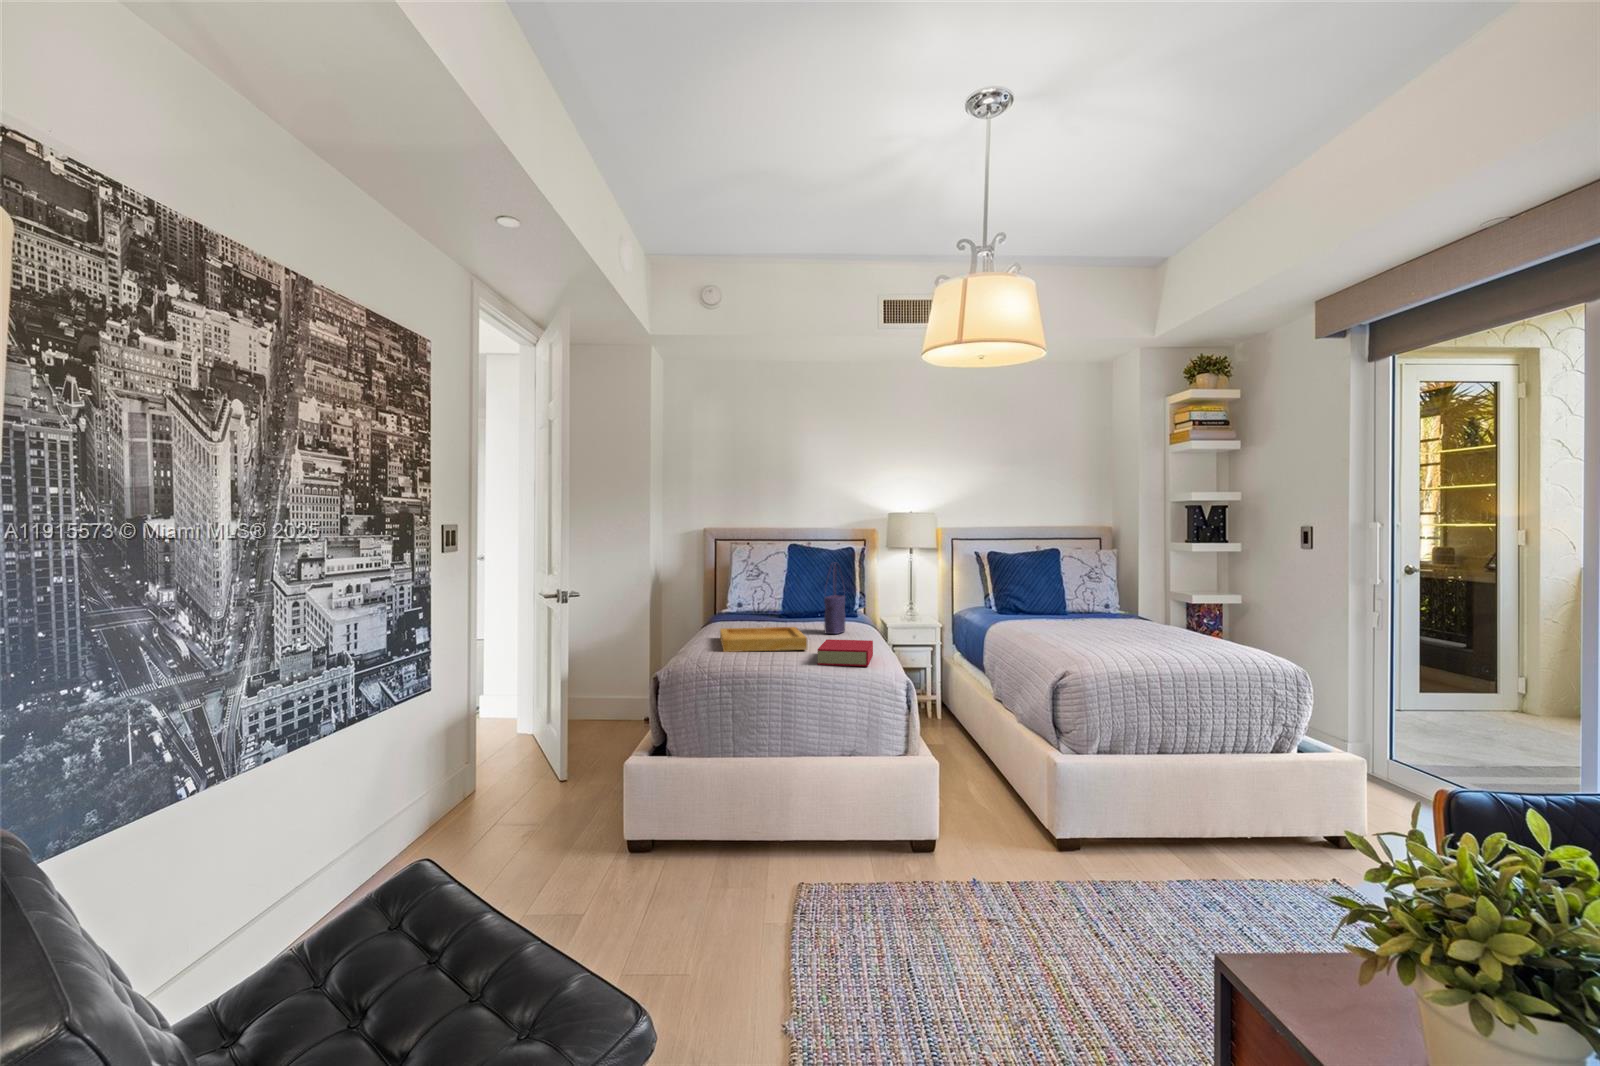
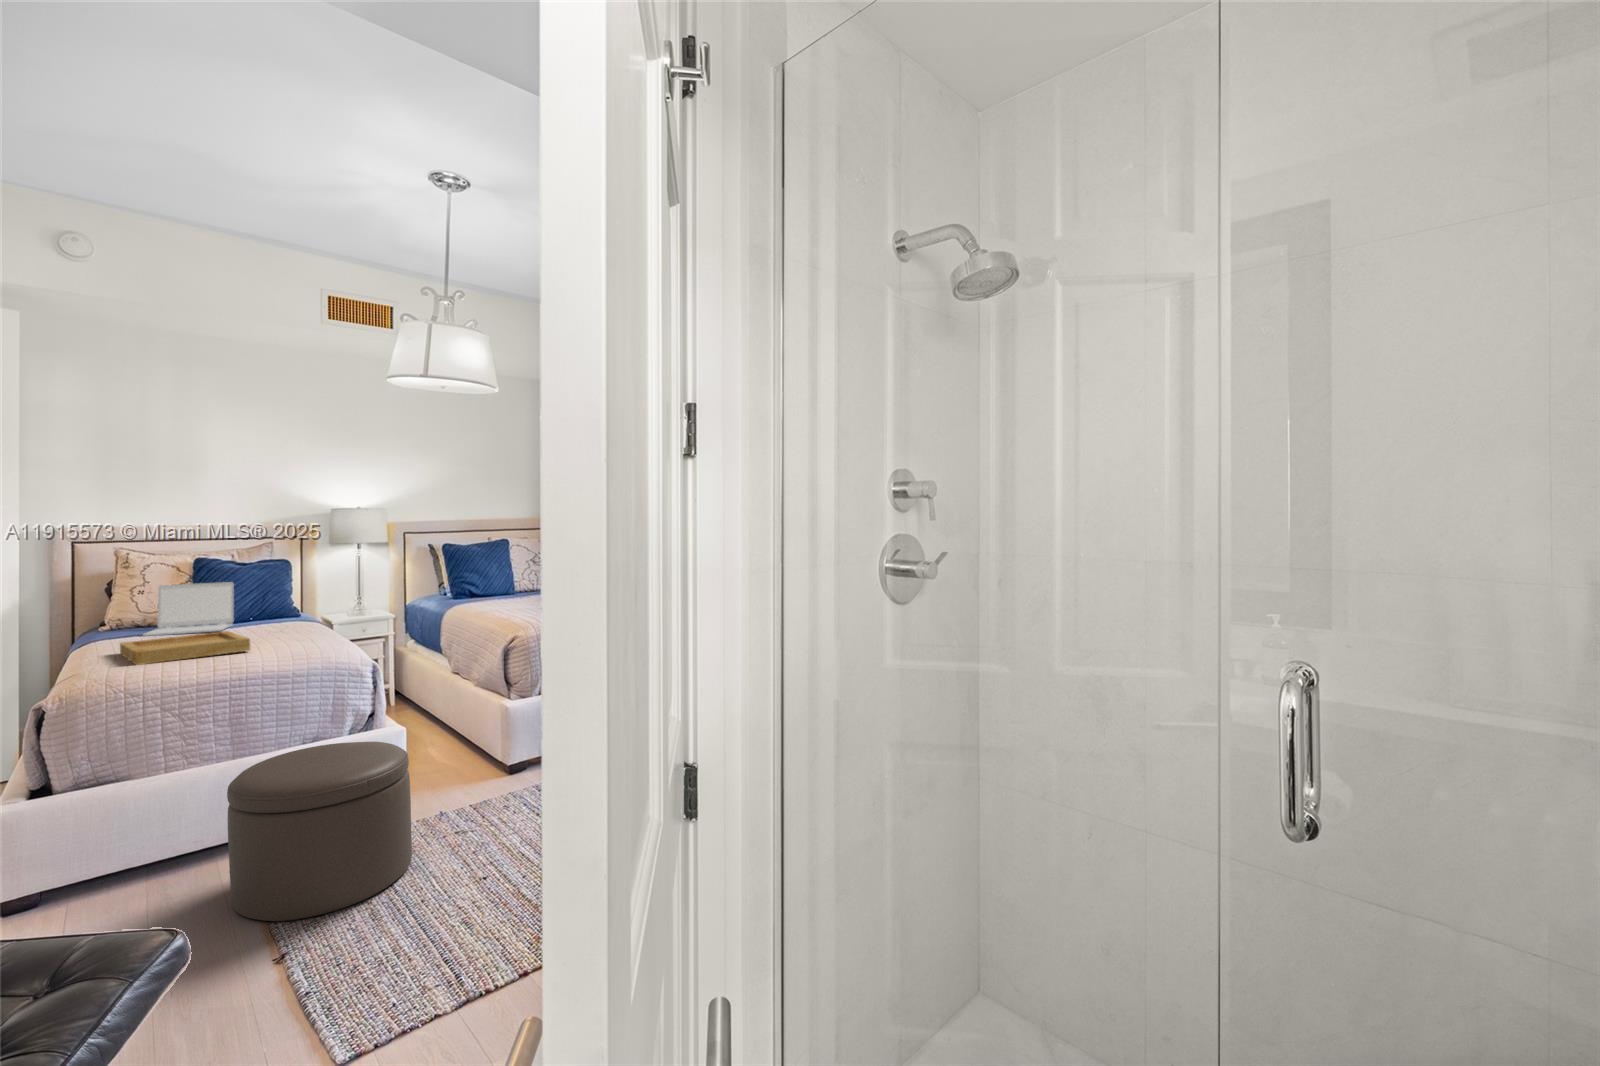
tote bag: present [824,563,845,634] -> none [262,562,289,635]
laptop: none [742,579,808,625] -> present [143,582,234,636]
book: present [817,639,873,666] -> none [268,633,330,661]
ottoman: none [764,769,936,981] -> present [227,742,412,921]

